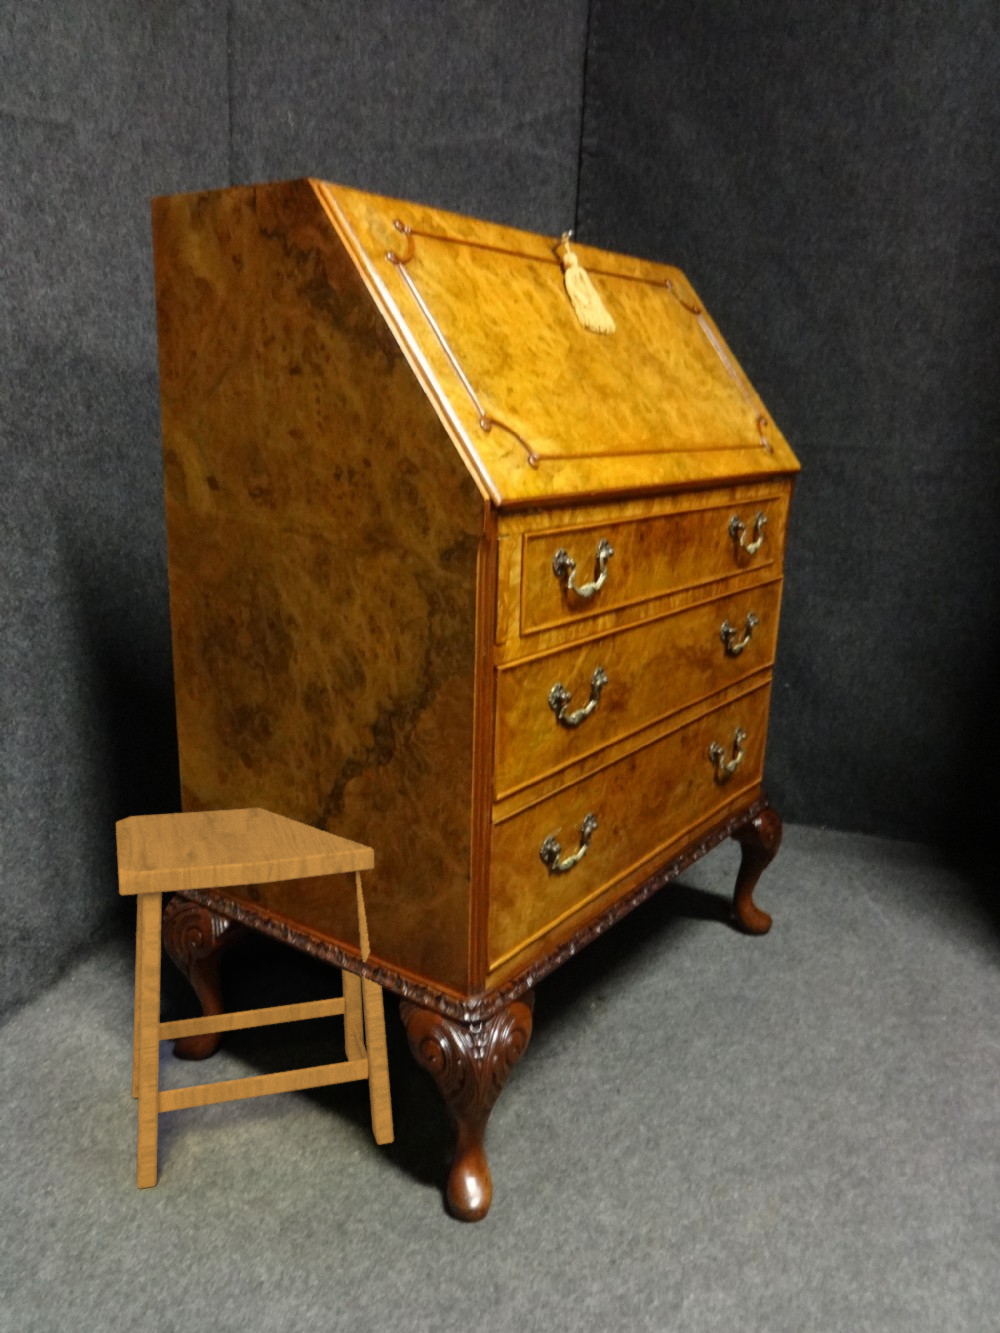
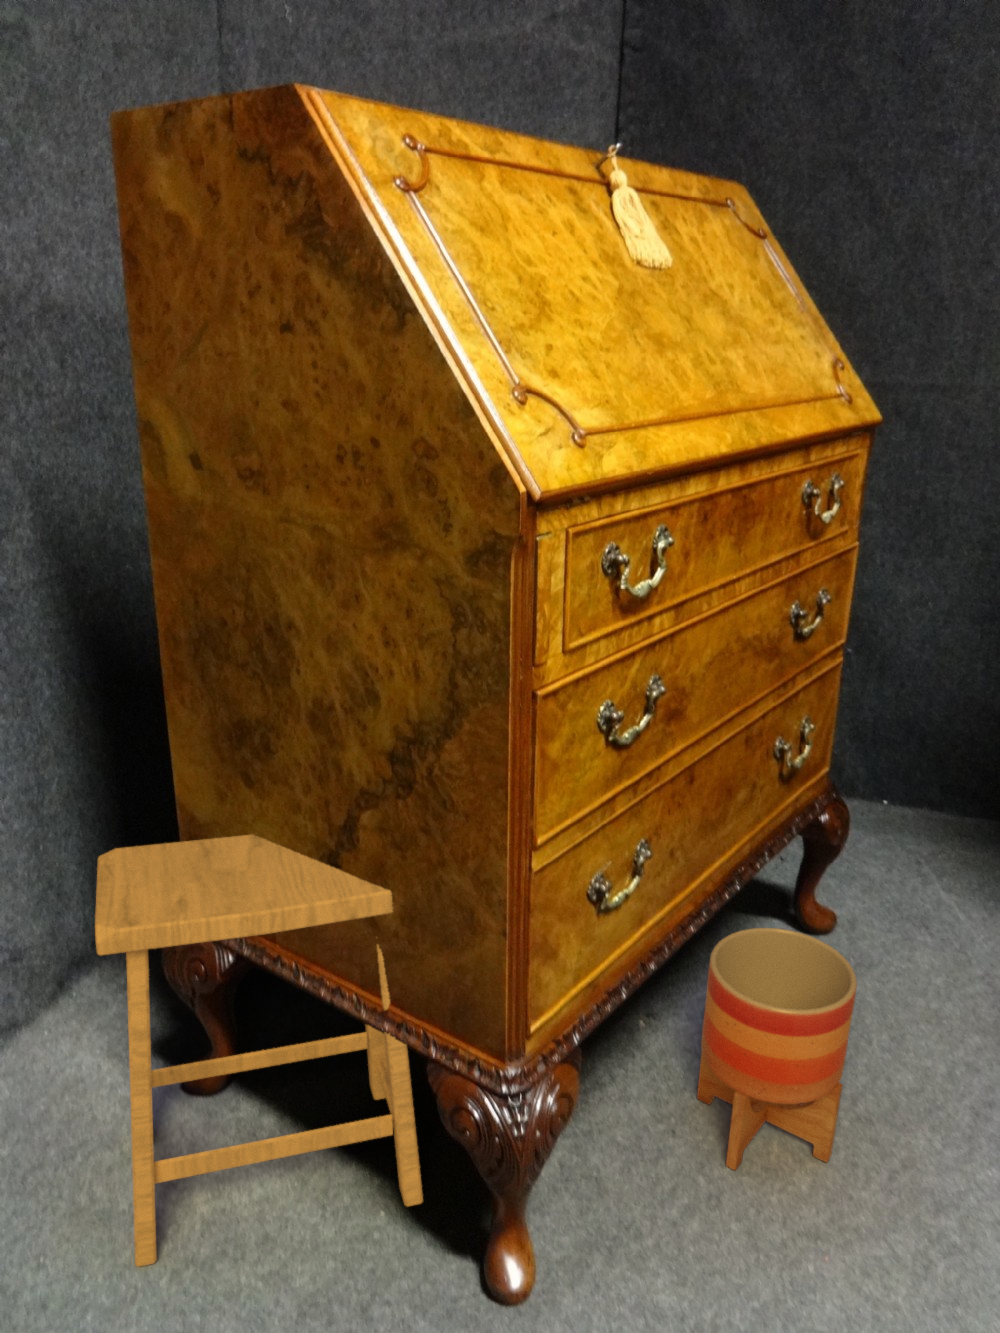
planter: none [640,905,777,1119] -> present [697,928,857,1170]

